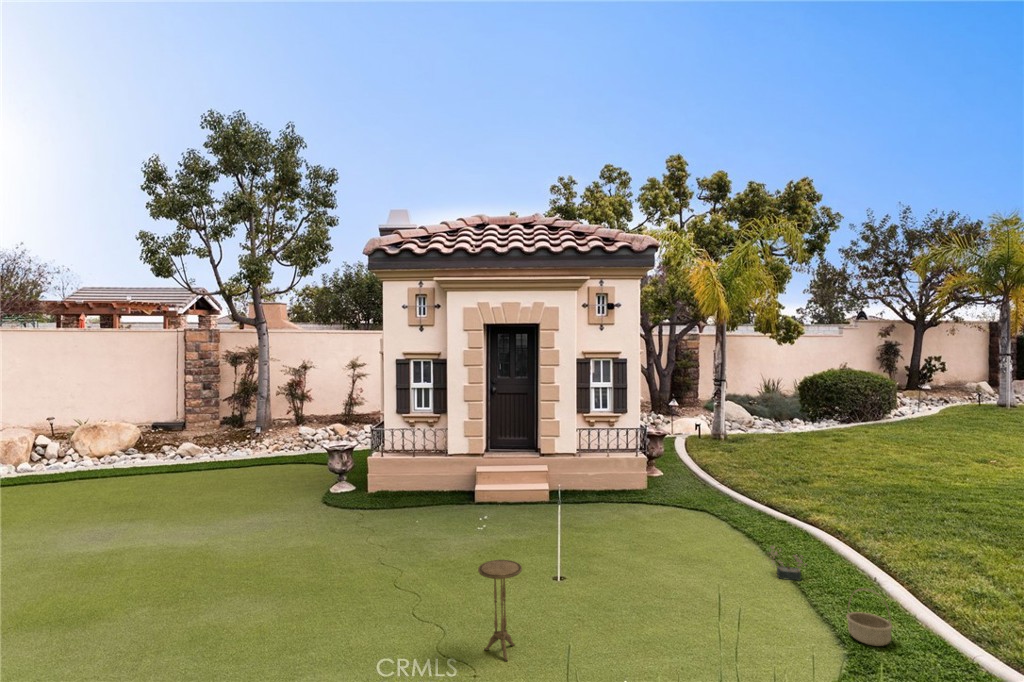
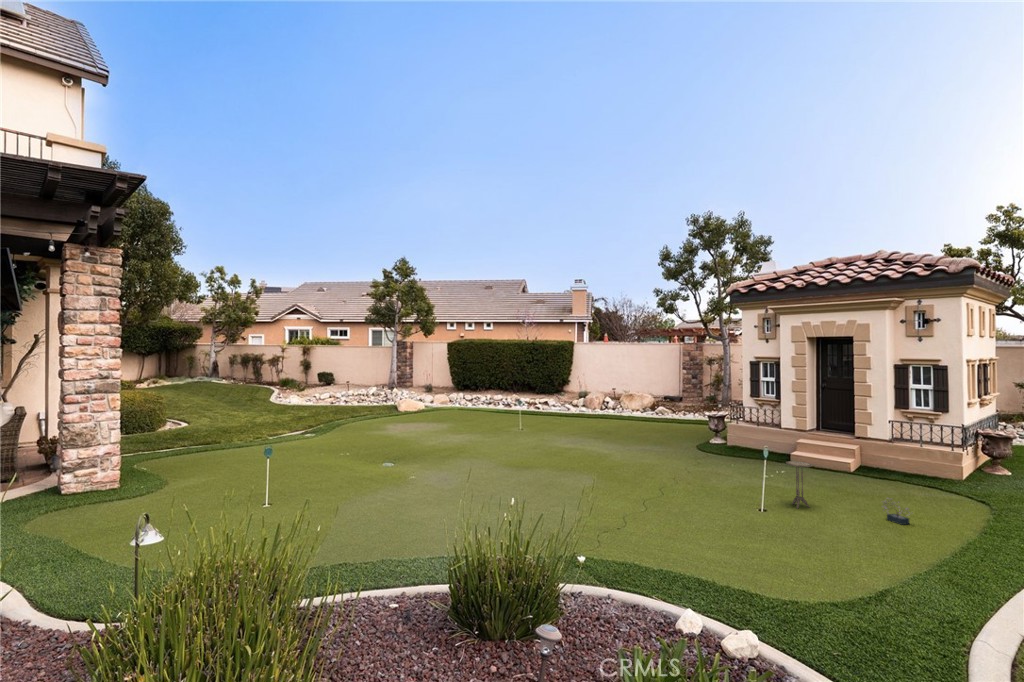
side table: present [478,560,522,661] -> present [786,461,812,509]
basket: present [847,589,892,646] -> none [846,507,874,544]

